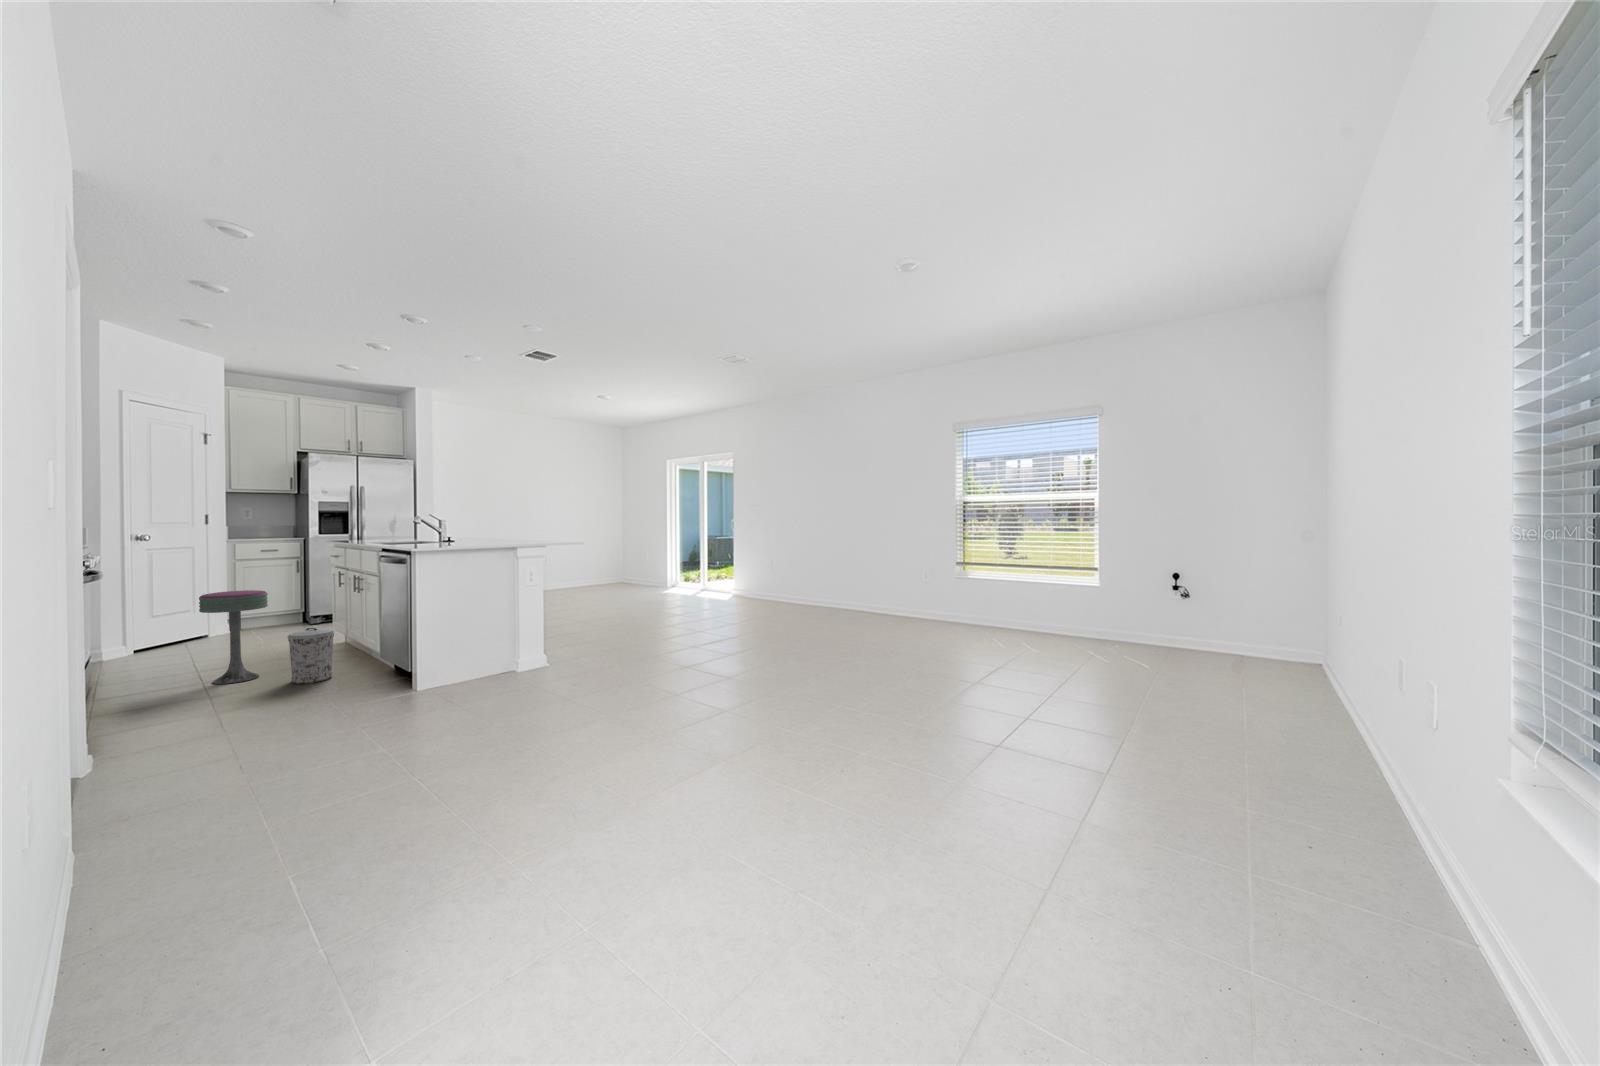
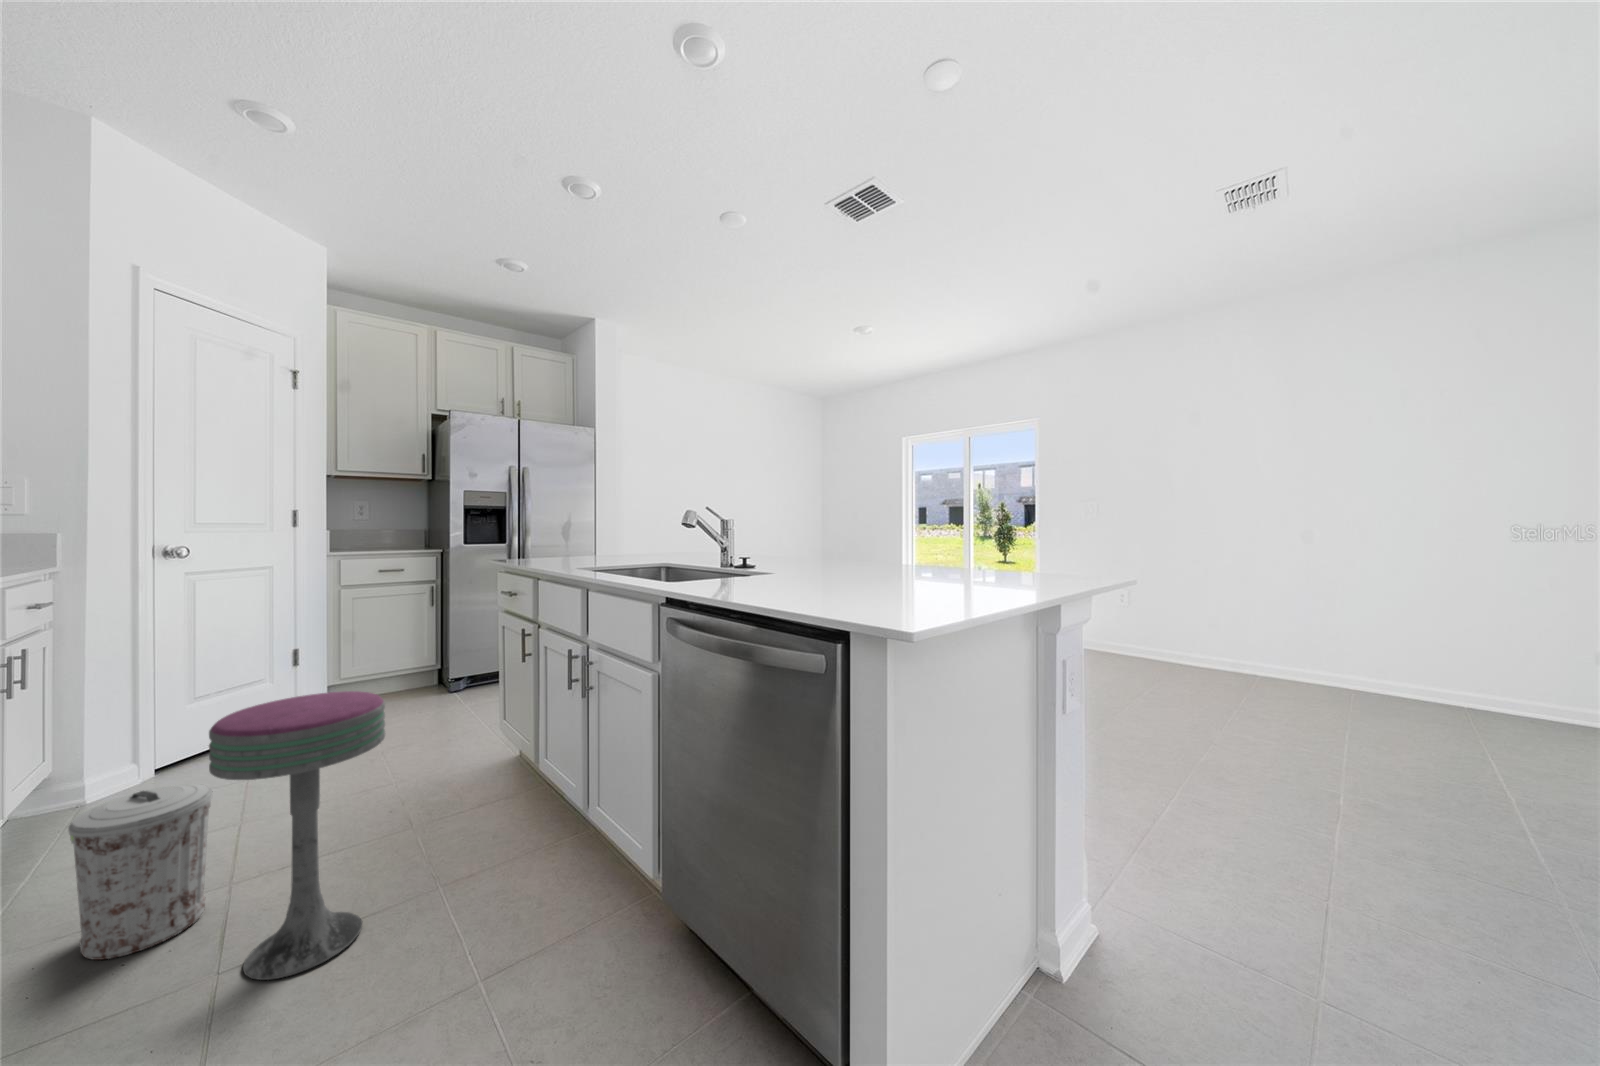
trash can: present [288,628,334,684] -> present [68,784,213,960]

